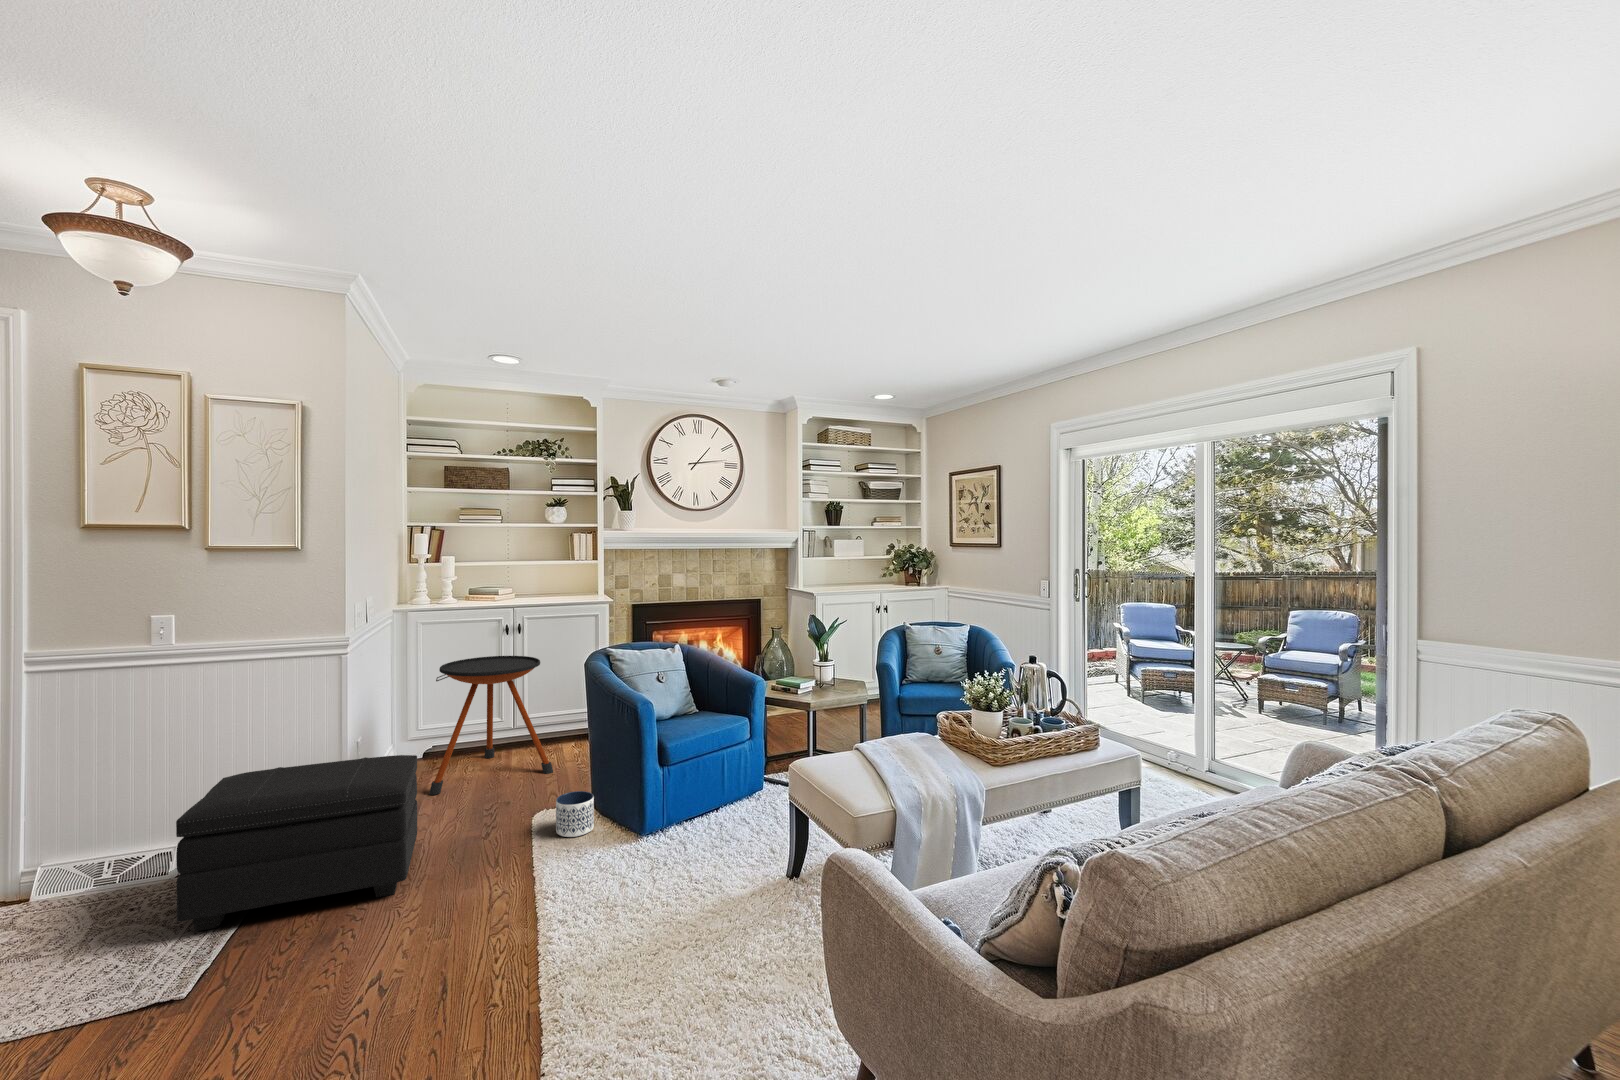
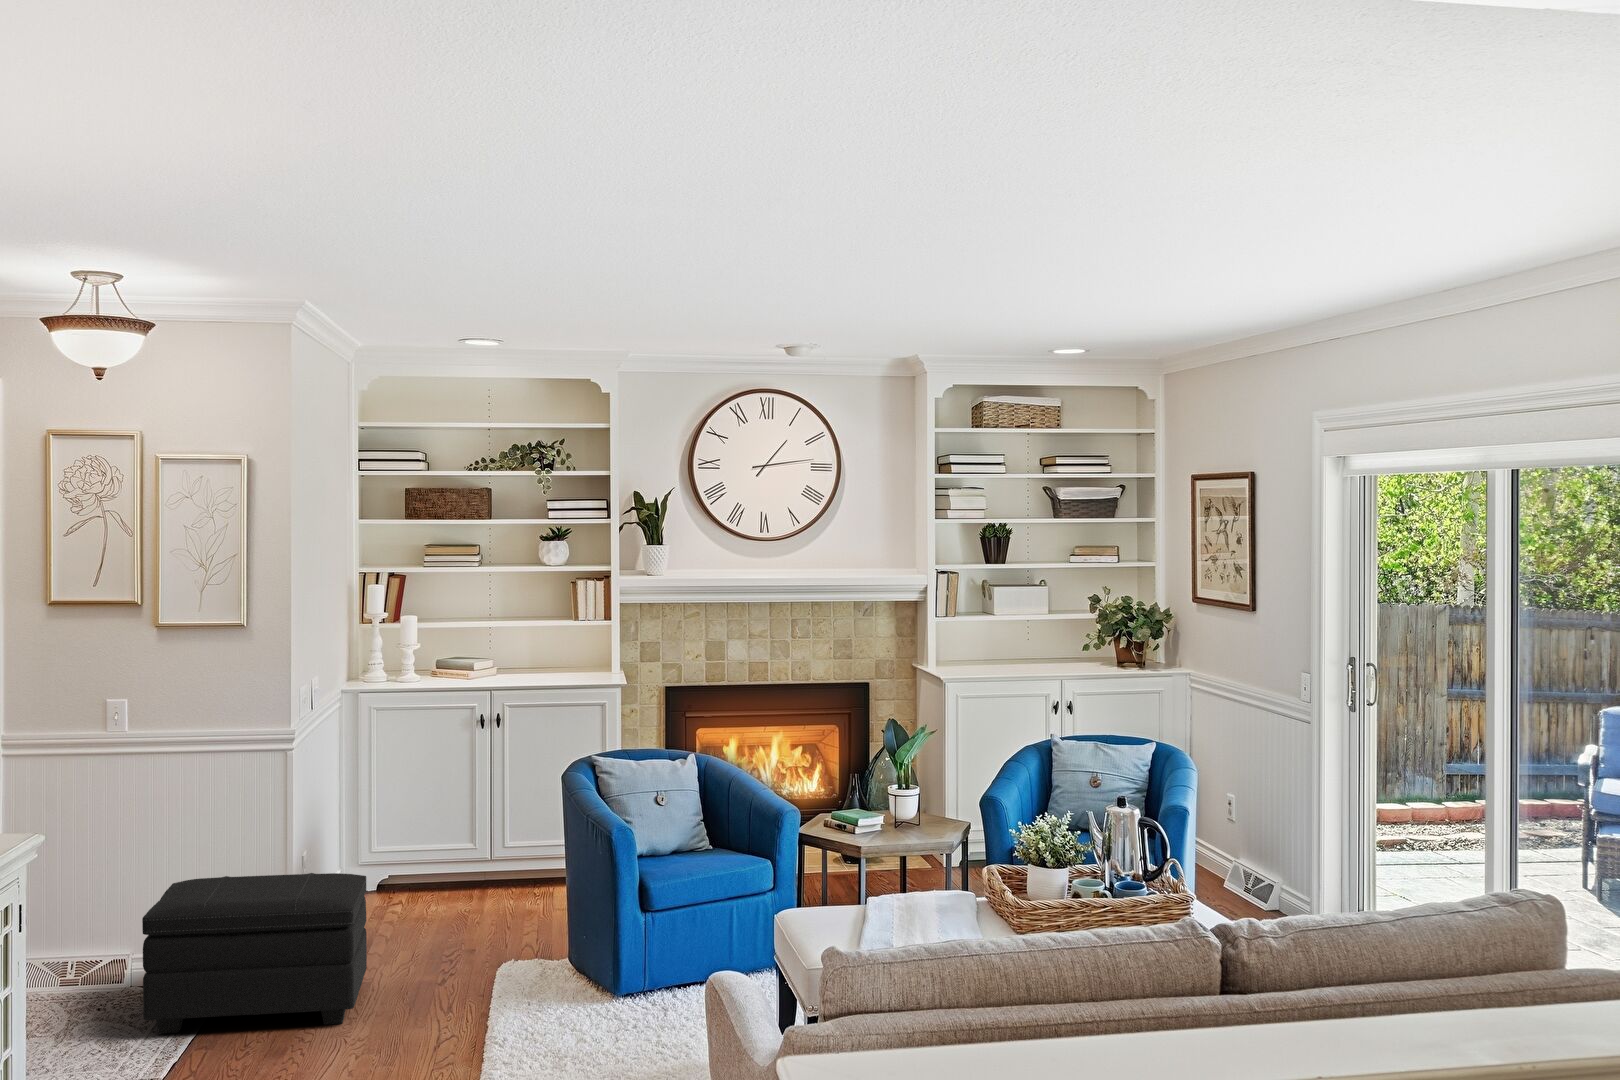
side table: present [429,656,553,795] -> none [382,757,536,933]
planter: present [556,791,594,837] -> none [522,937,568,990]

